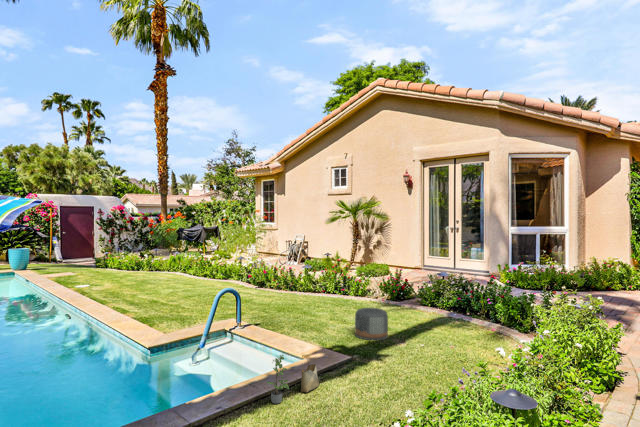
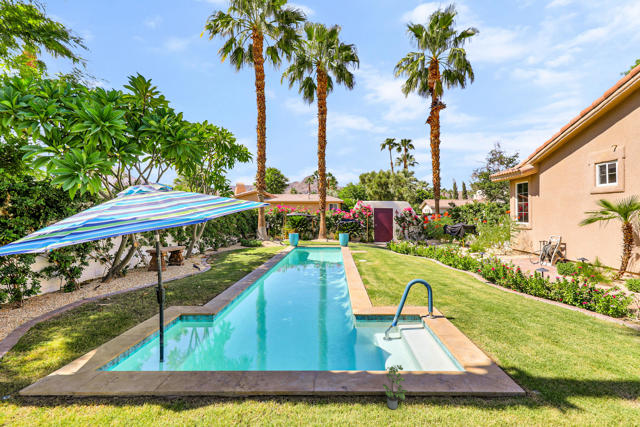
pouf: present [355,308,388,340] -> none [553,337,607,387]
woven basket: present [301,356,319,393] -> none [423,372,447,412]

